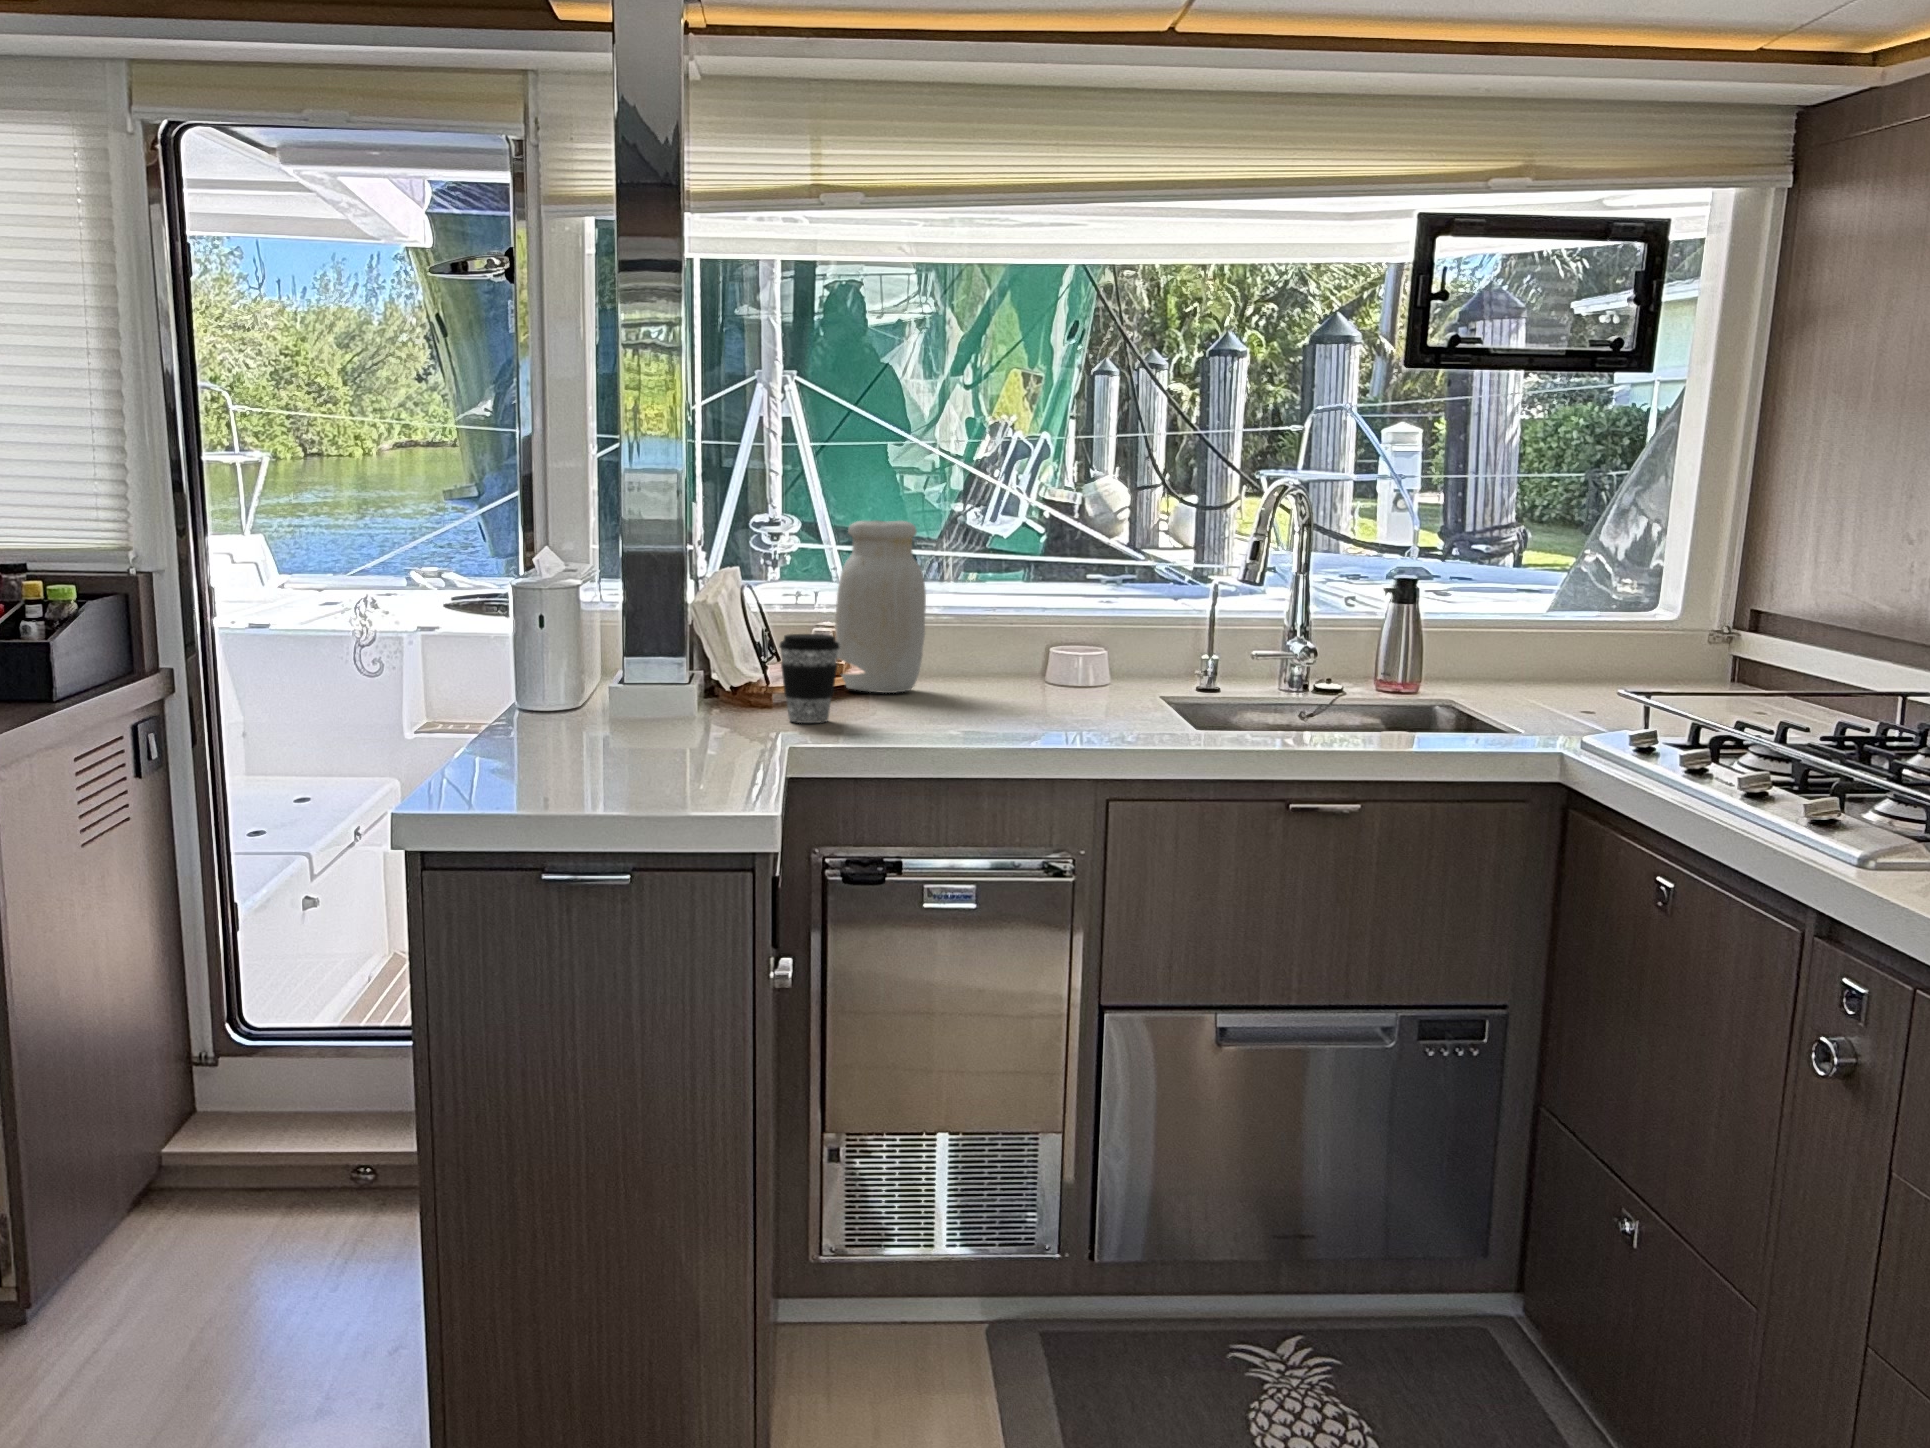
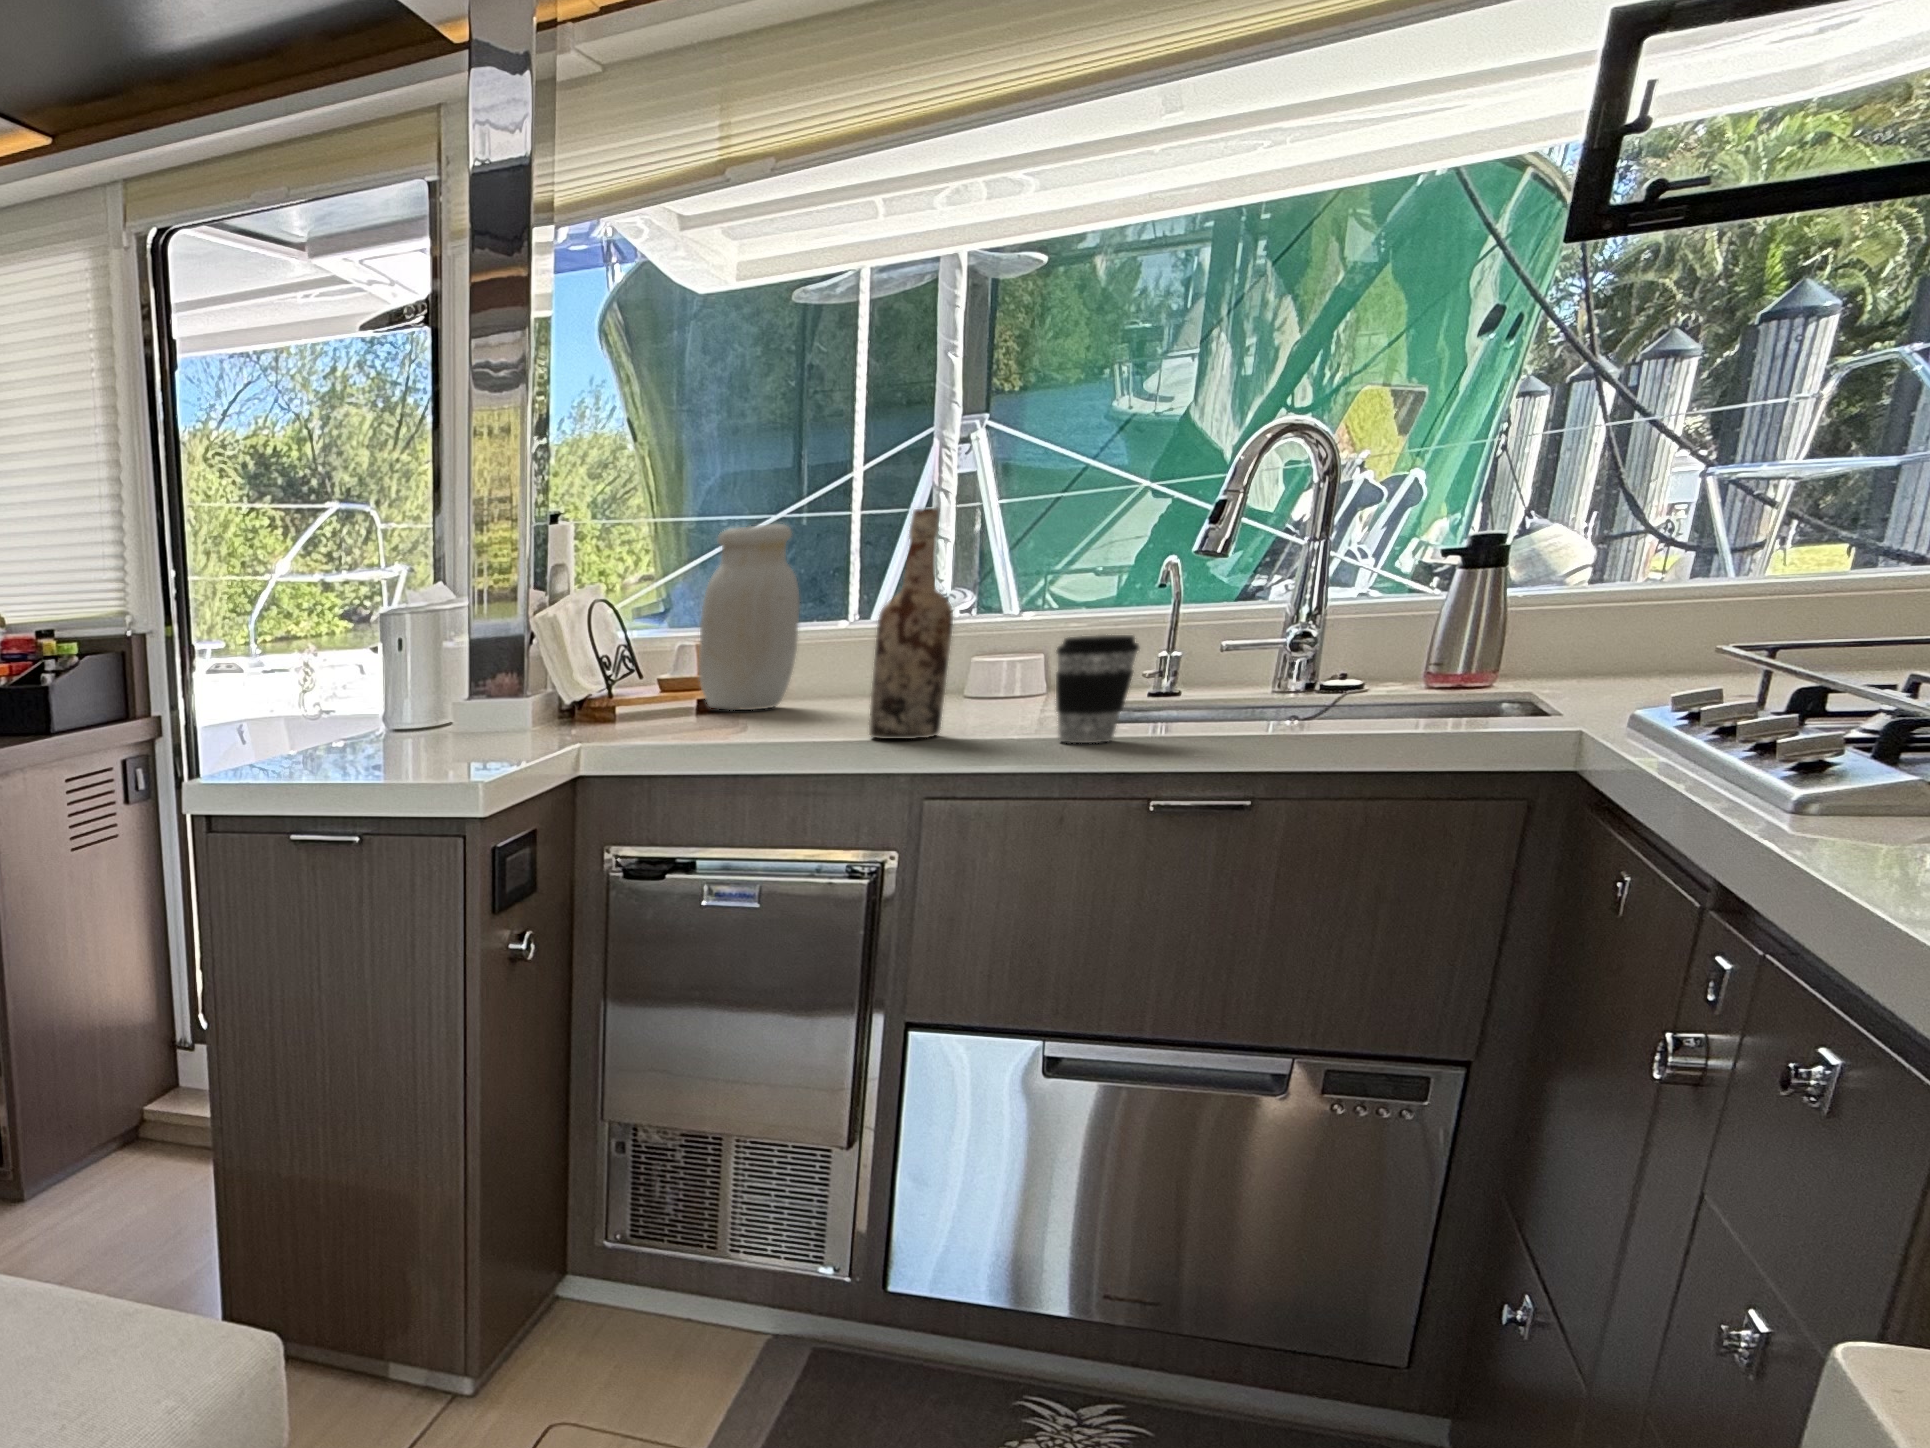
wine bottle: none [1065,526,1132,737] -> present [869,508,953,739]
coffee cup: present [779,634,840,723] -> present [1056,635,1139,743]

